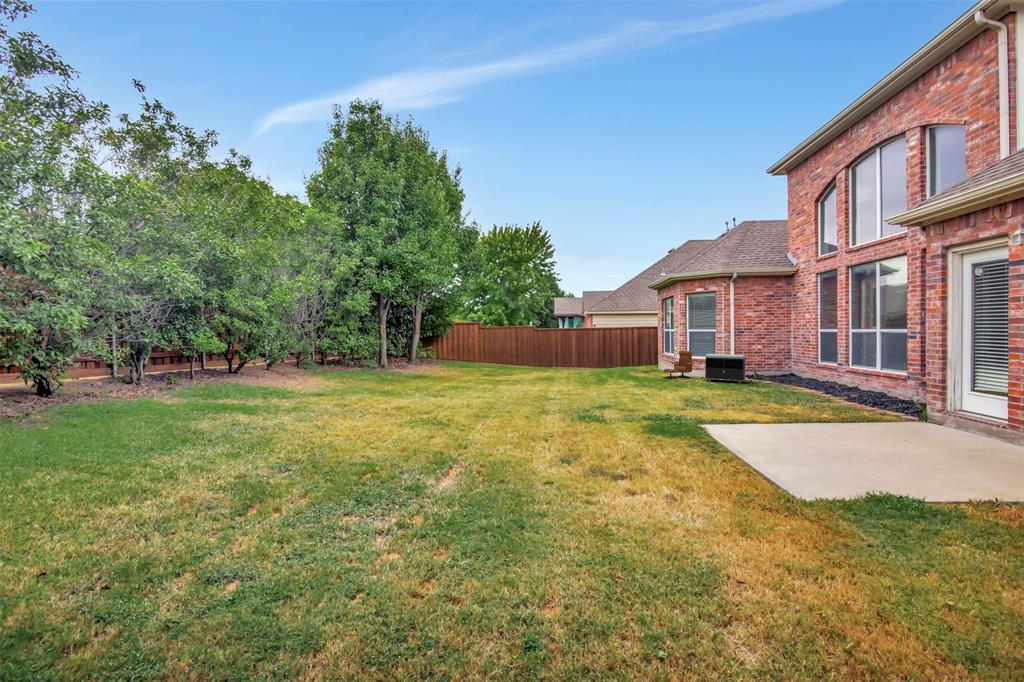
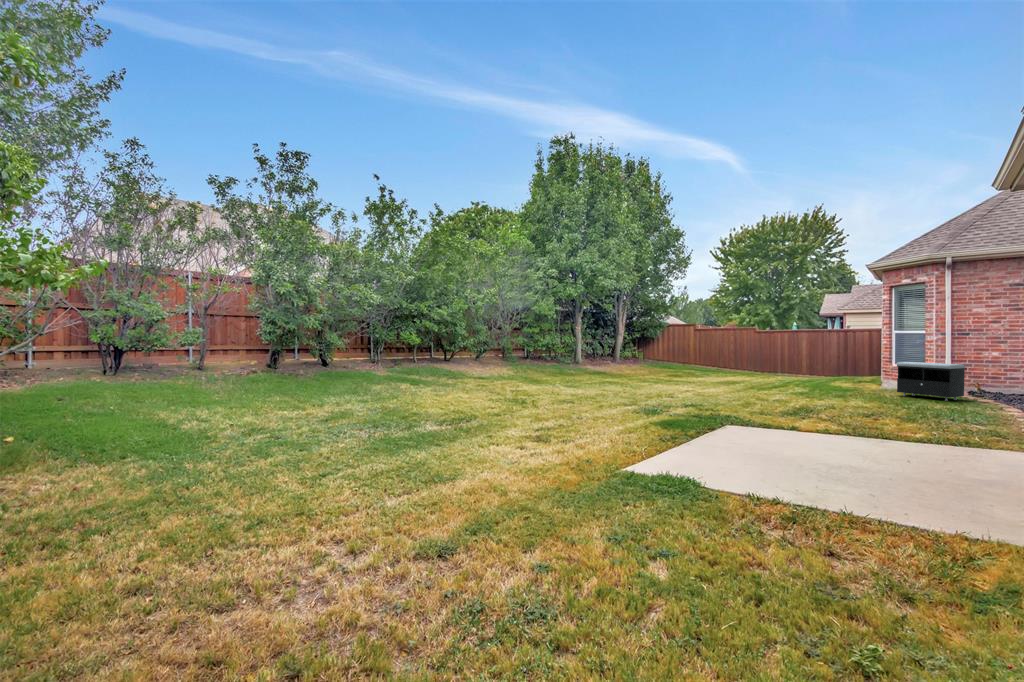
lounge chair: present [664,351,694,379] -> none [847,357,895,392]

